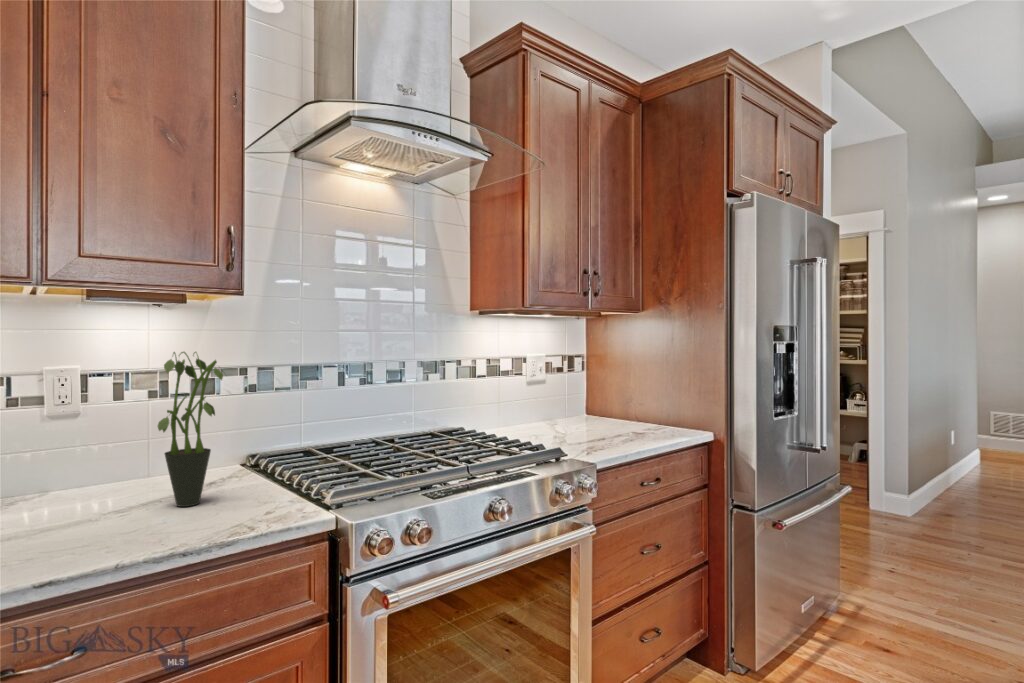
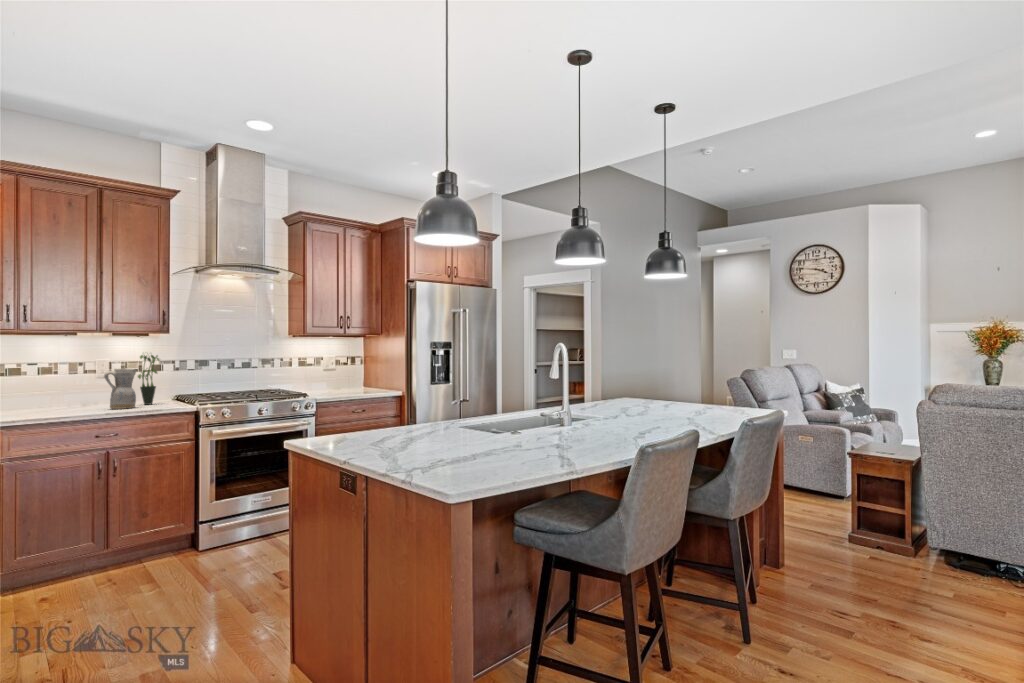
ceramic pitcher: none [40,409,155,557] -> present [104,369,136,409]

